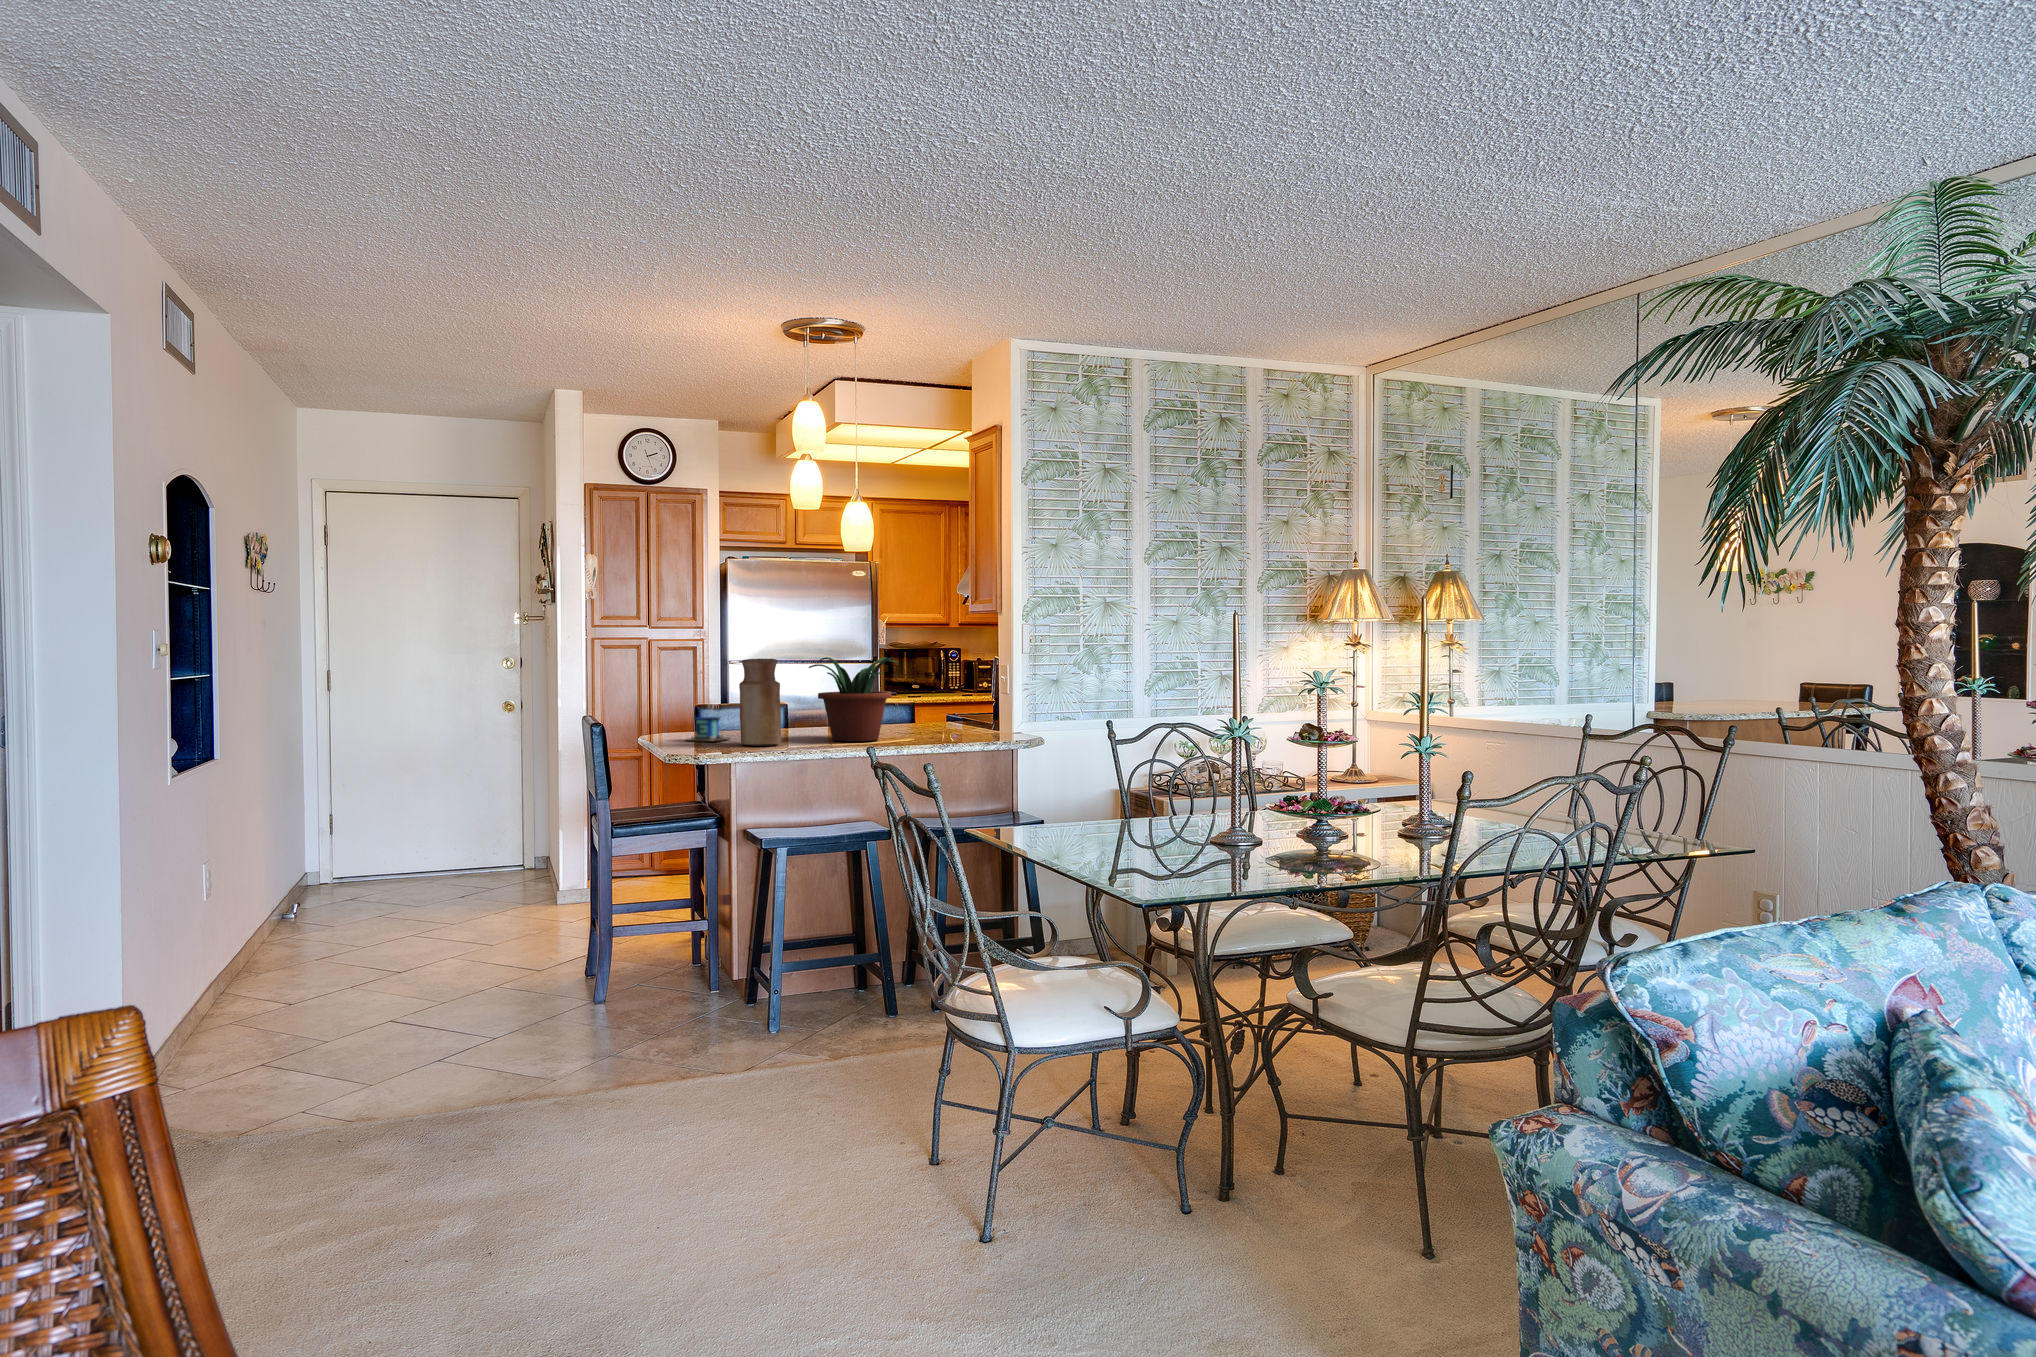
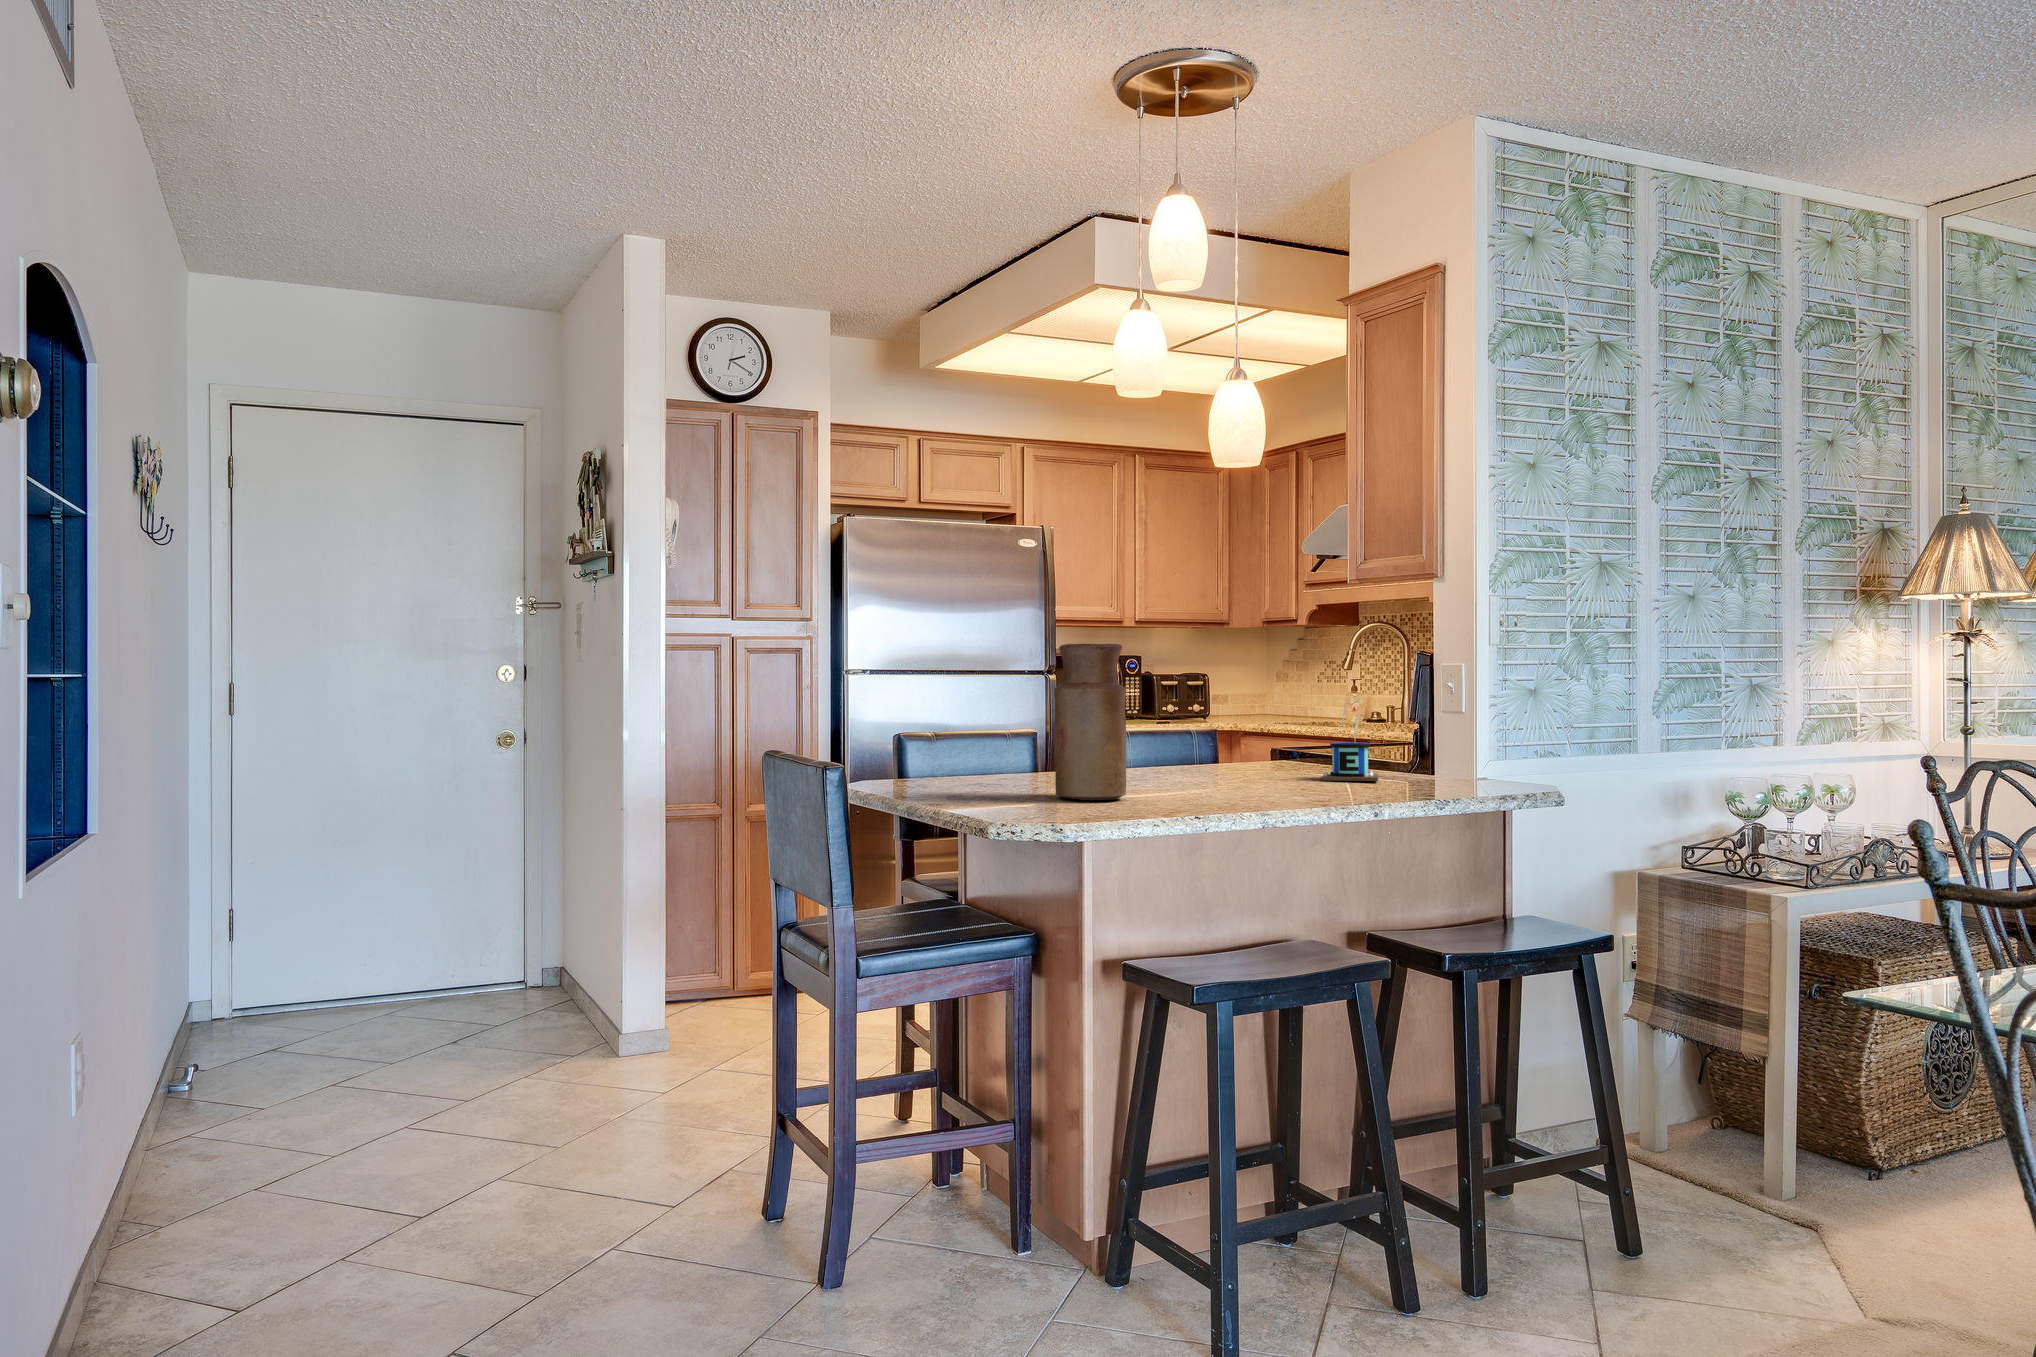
potted plant: present [809,657,898,741] -> none [1147,645,1306,792]
mug: present [686,716,729,741] -> present [1322,702,1378,781]

